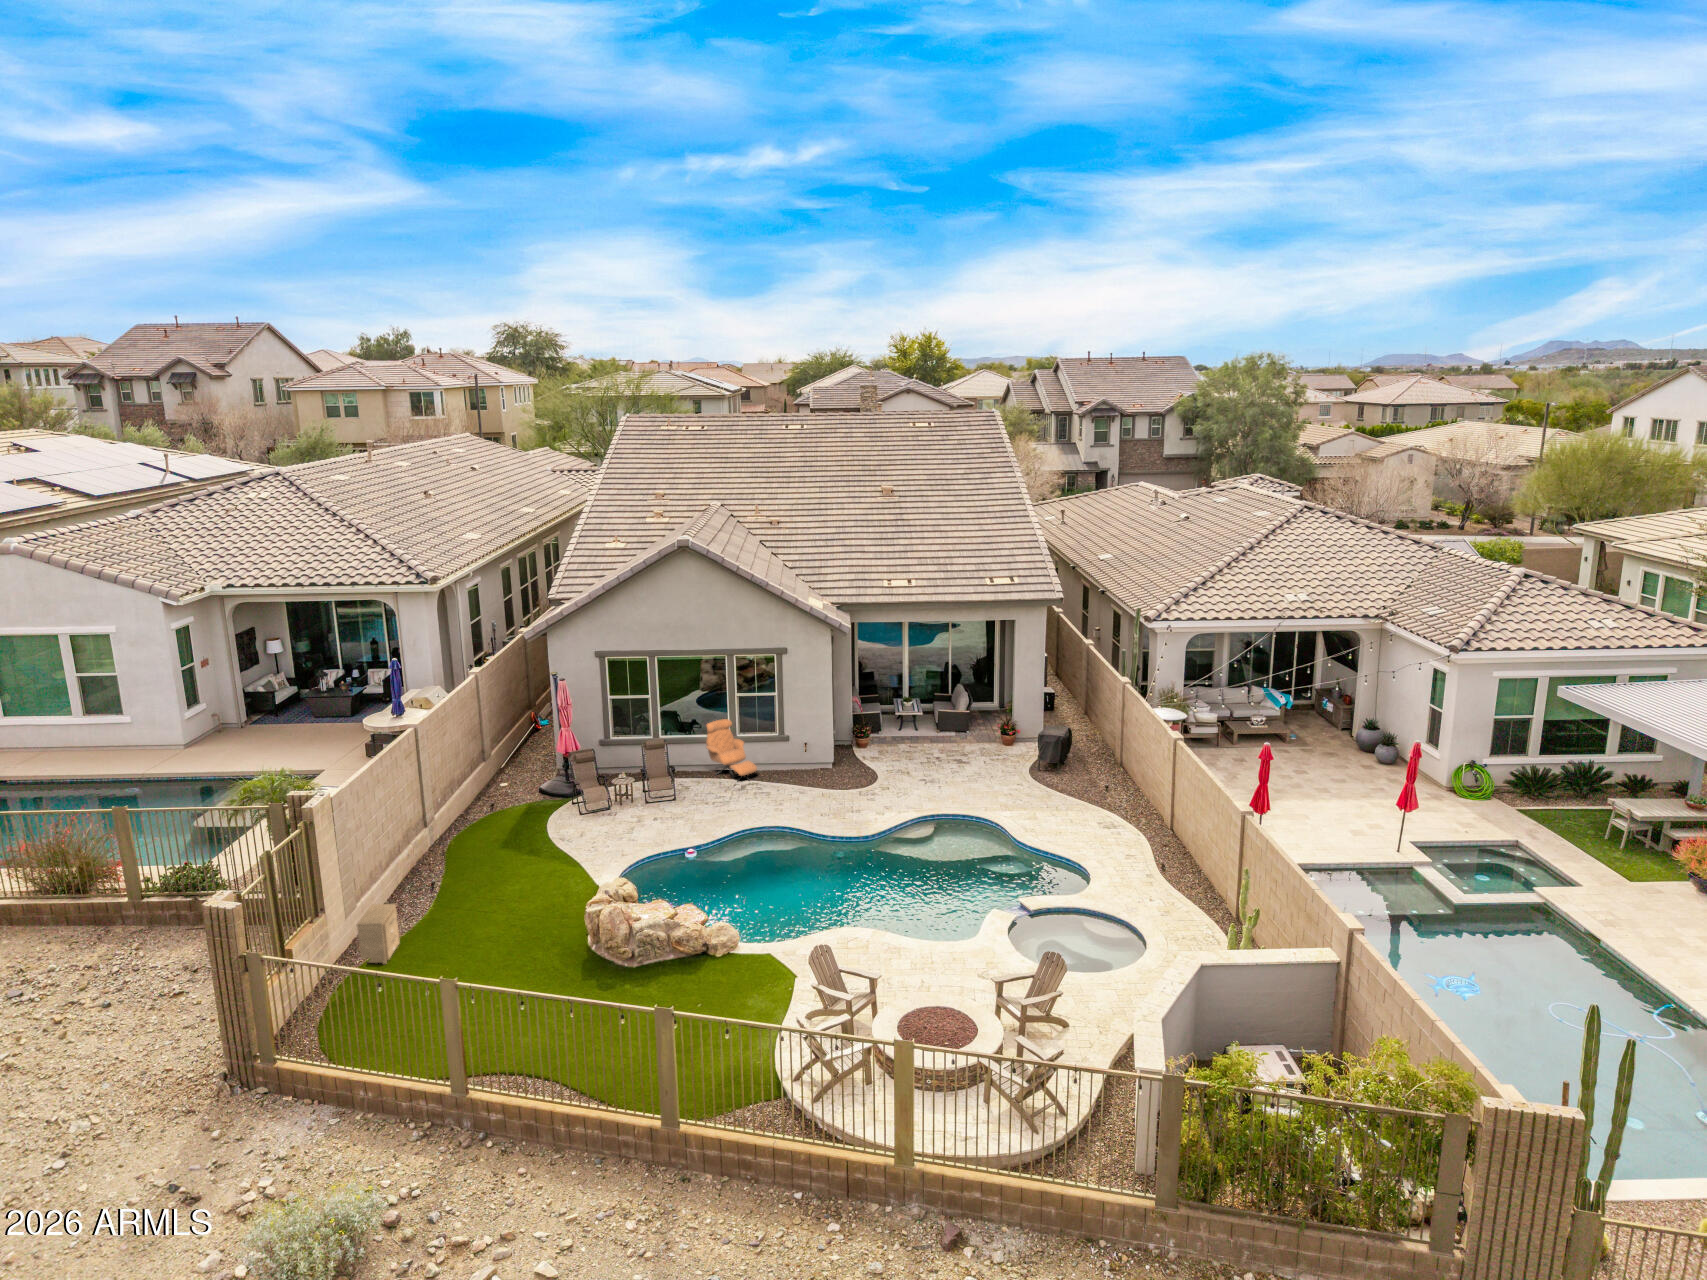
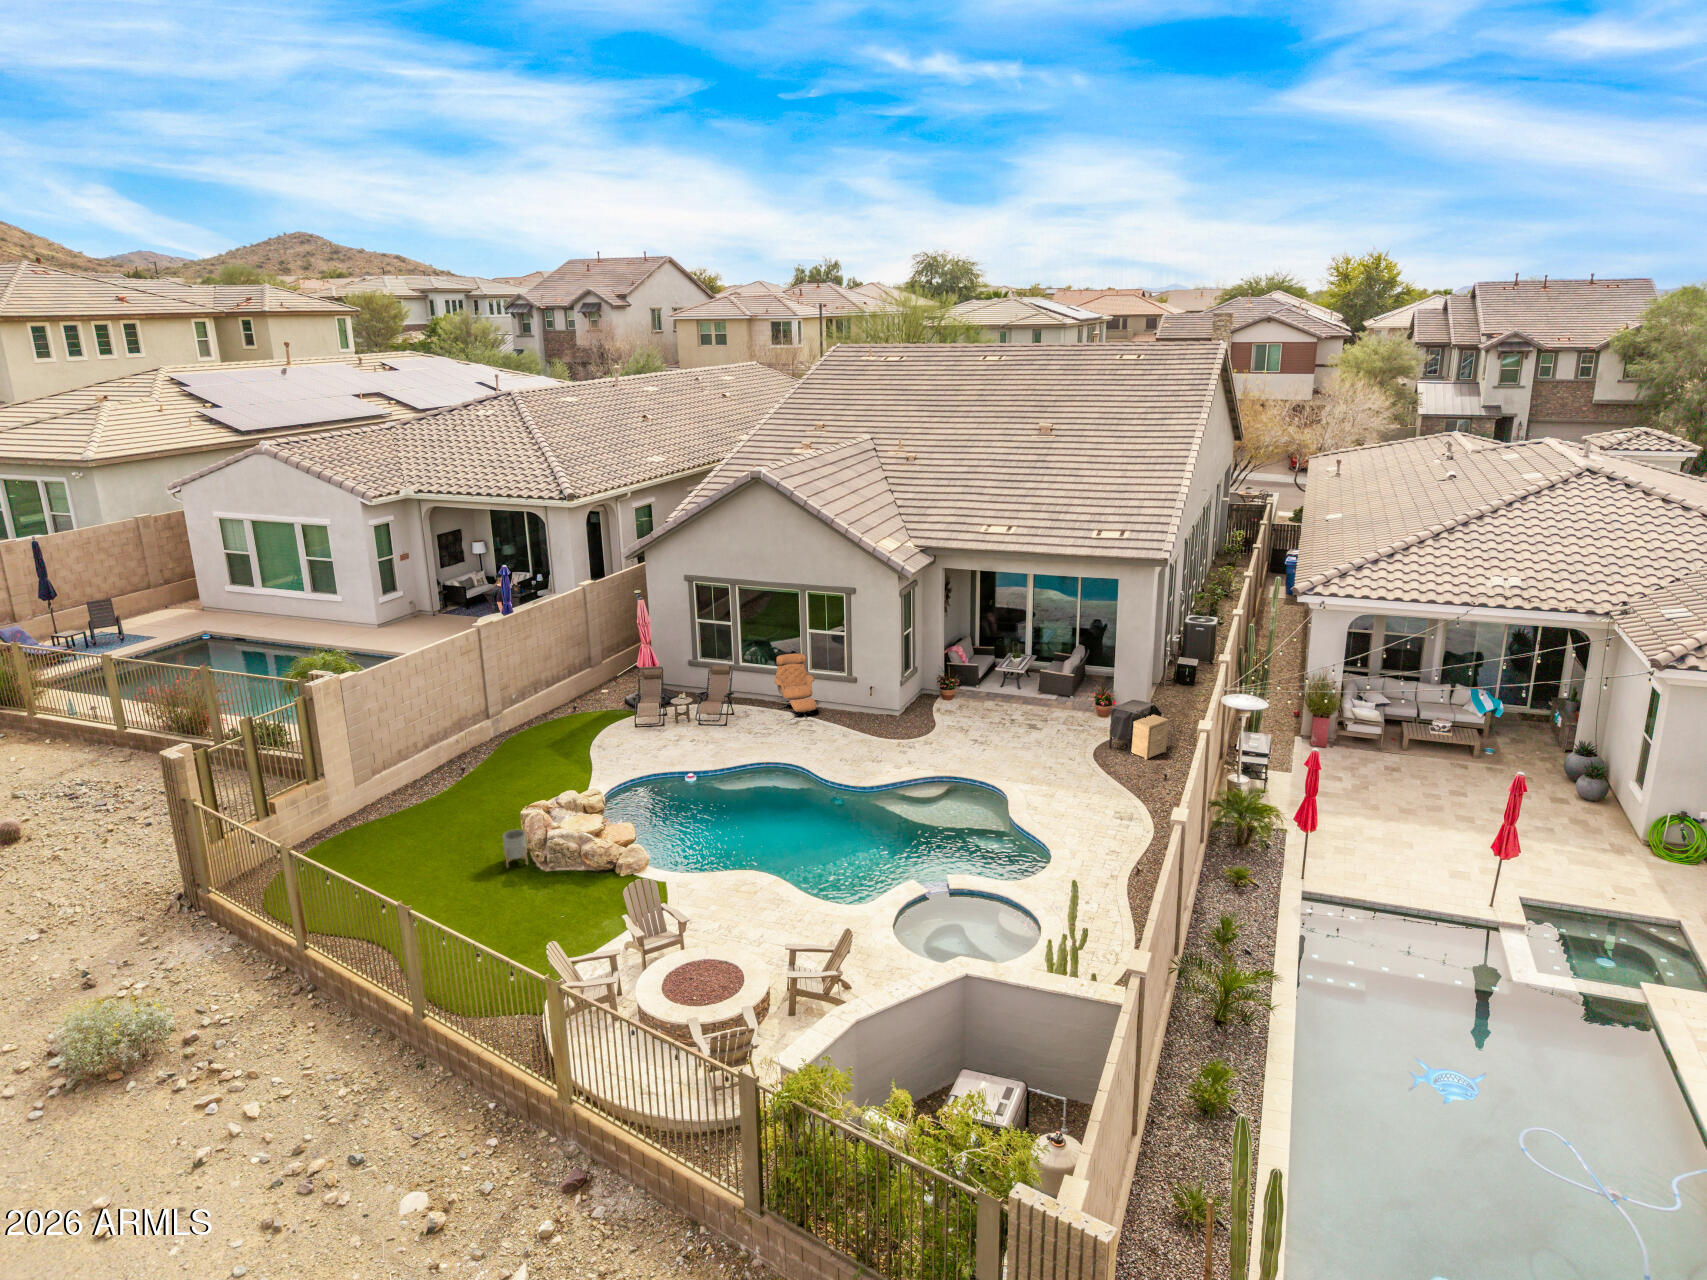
side table: present [357,904,400,964] -> present [1131,714,1169,760]
planter: none [583,931,613,973] -> present [503,830,528,866]

